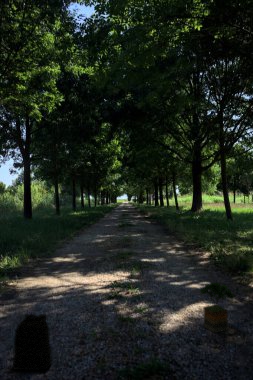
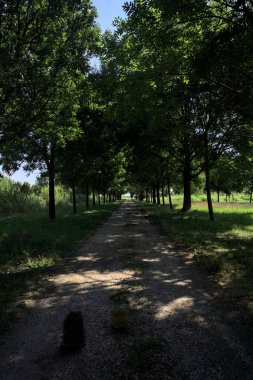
potted tree: present [200,283,235,333] -> present [109,292,130,328]

